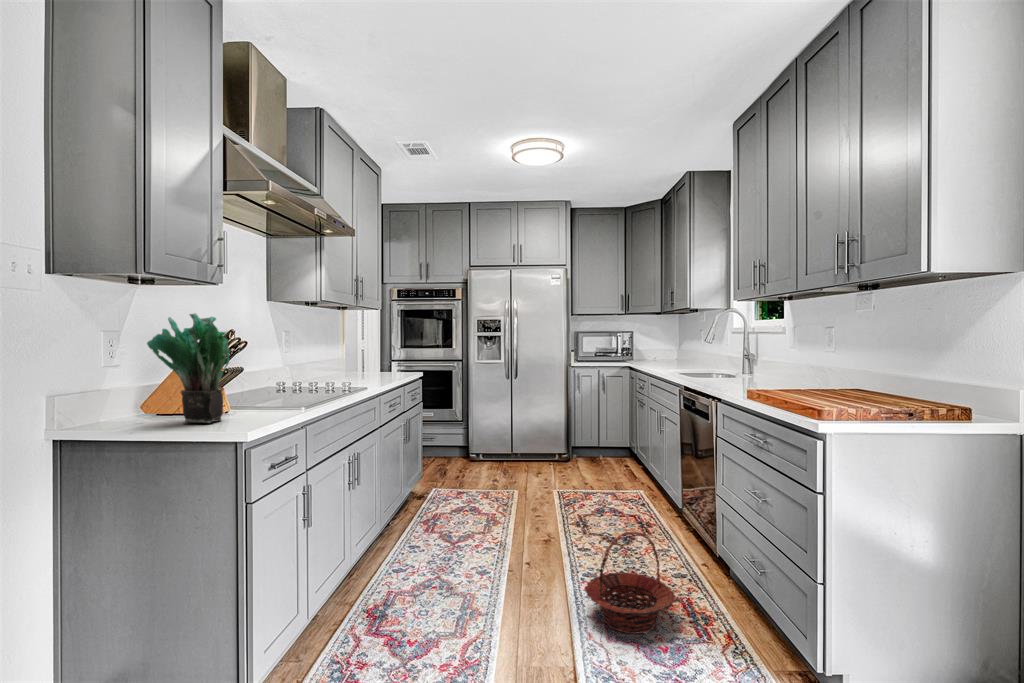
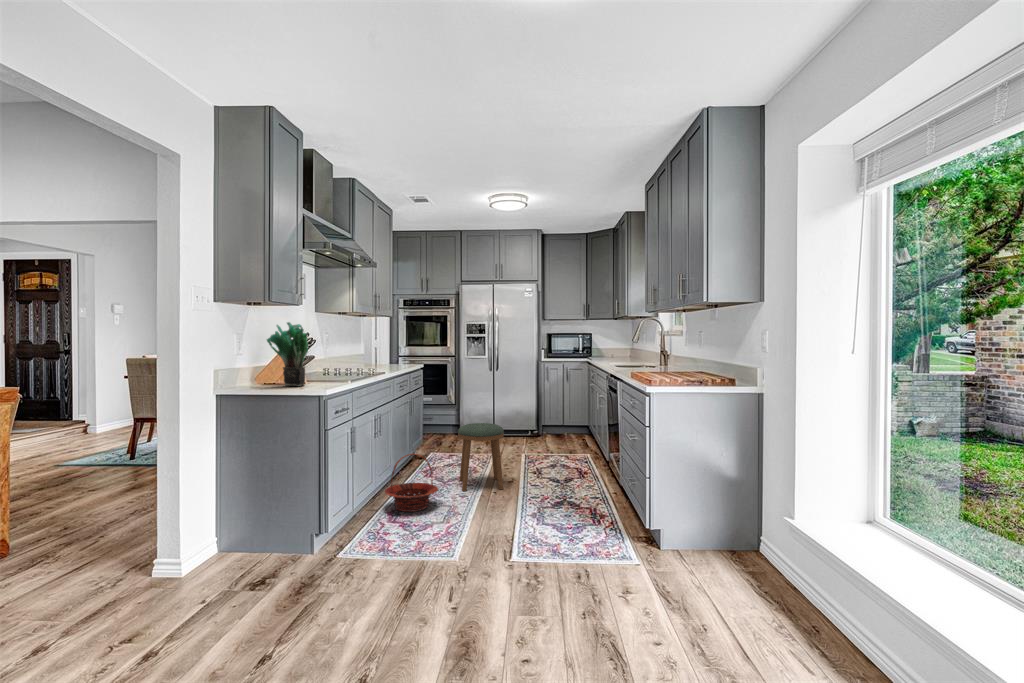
stool: none [473,459,539,562] -> present [458,423,504,491]
basket: present [585,532,676,634] -> present [385,454,438,512]

